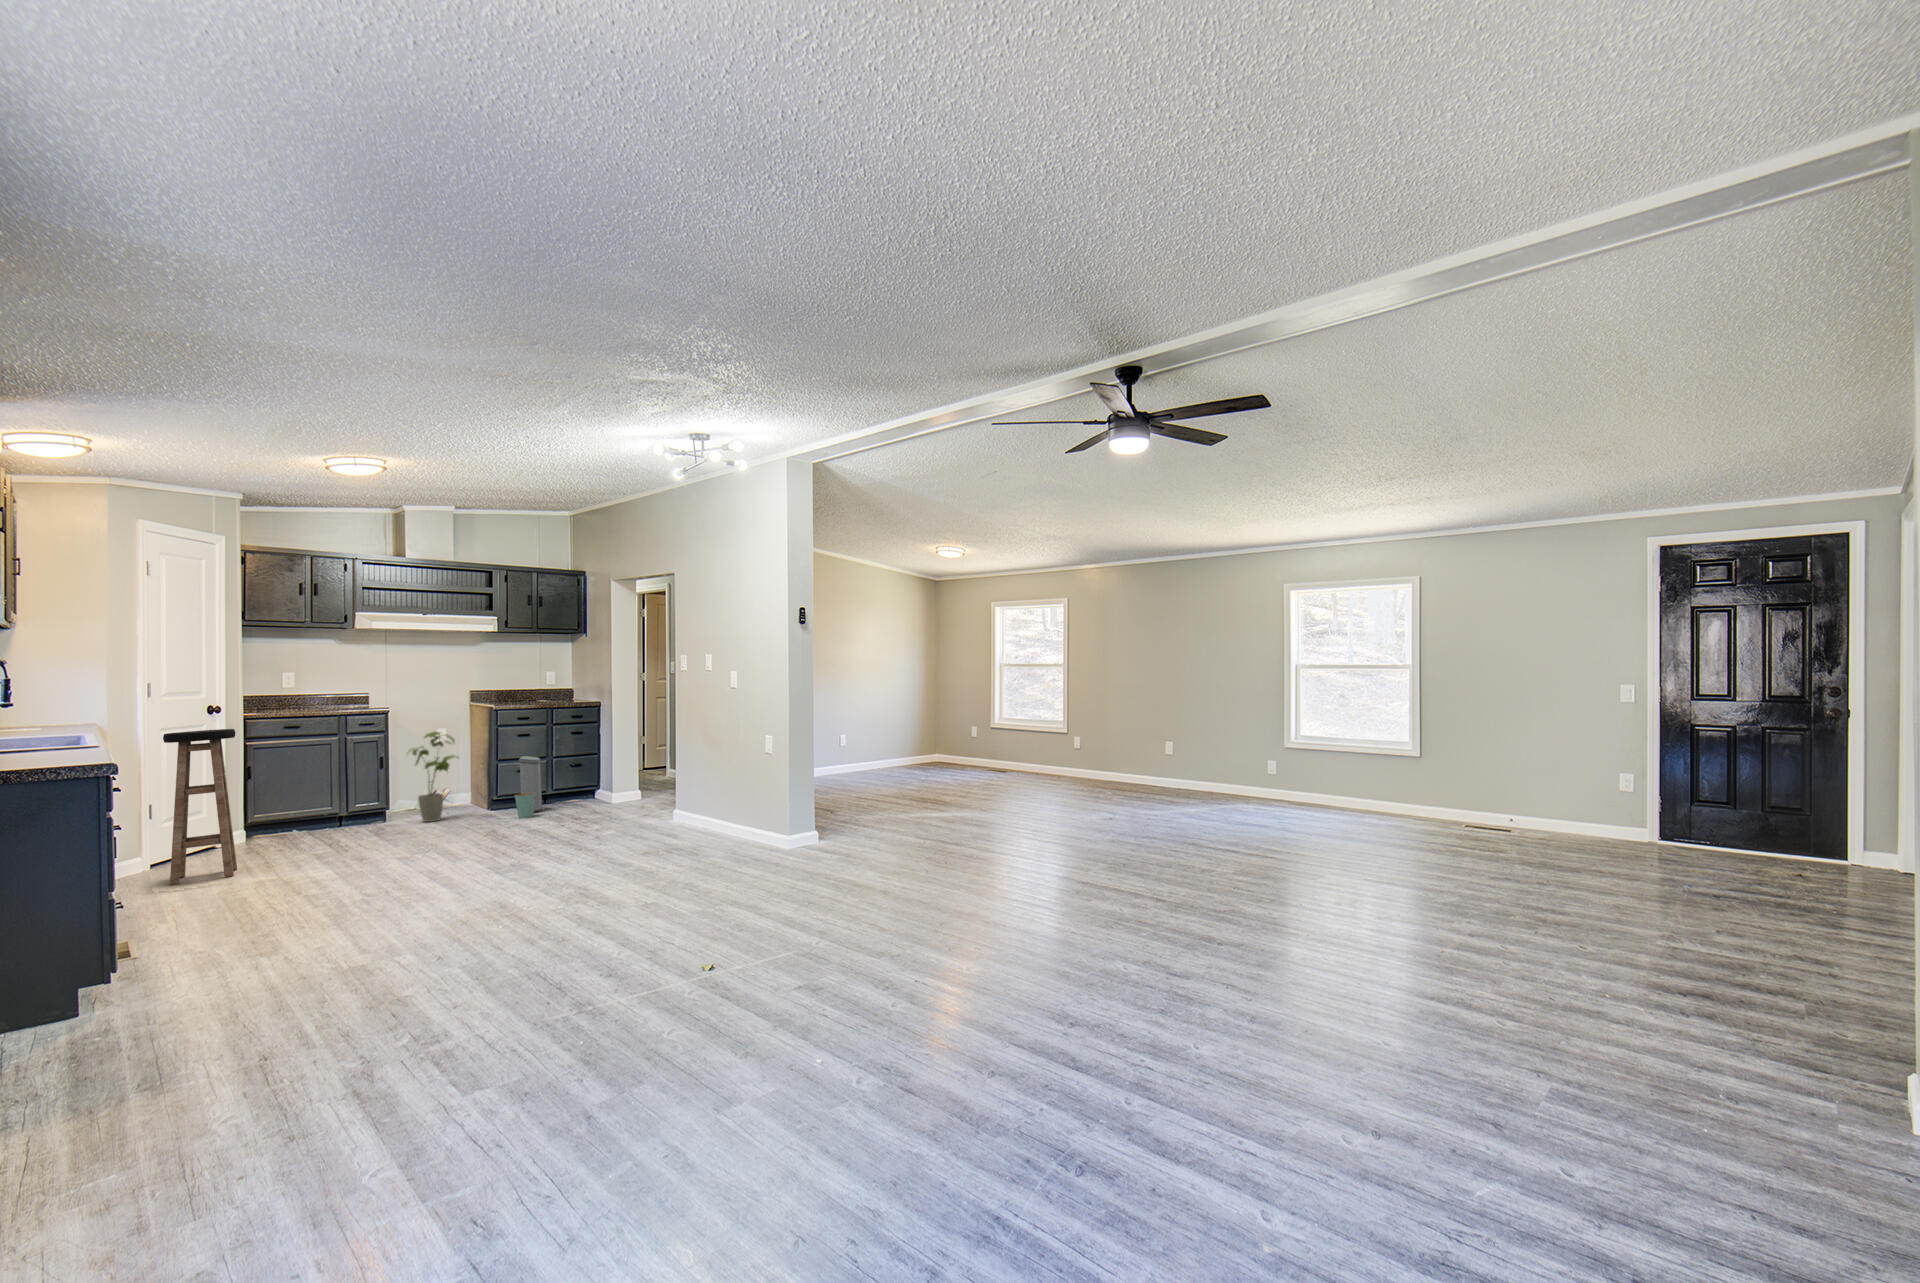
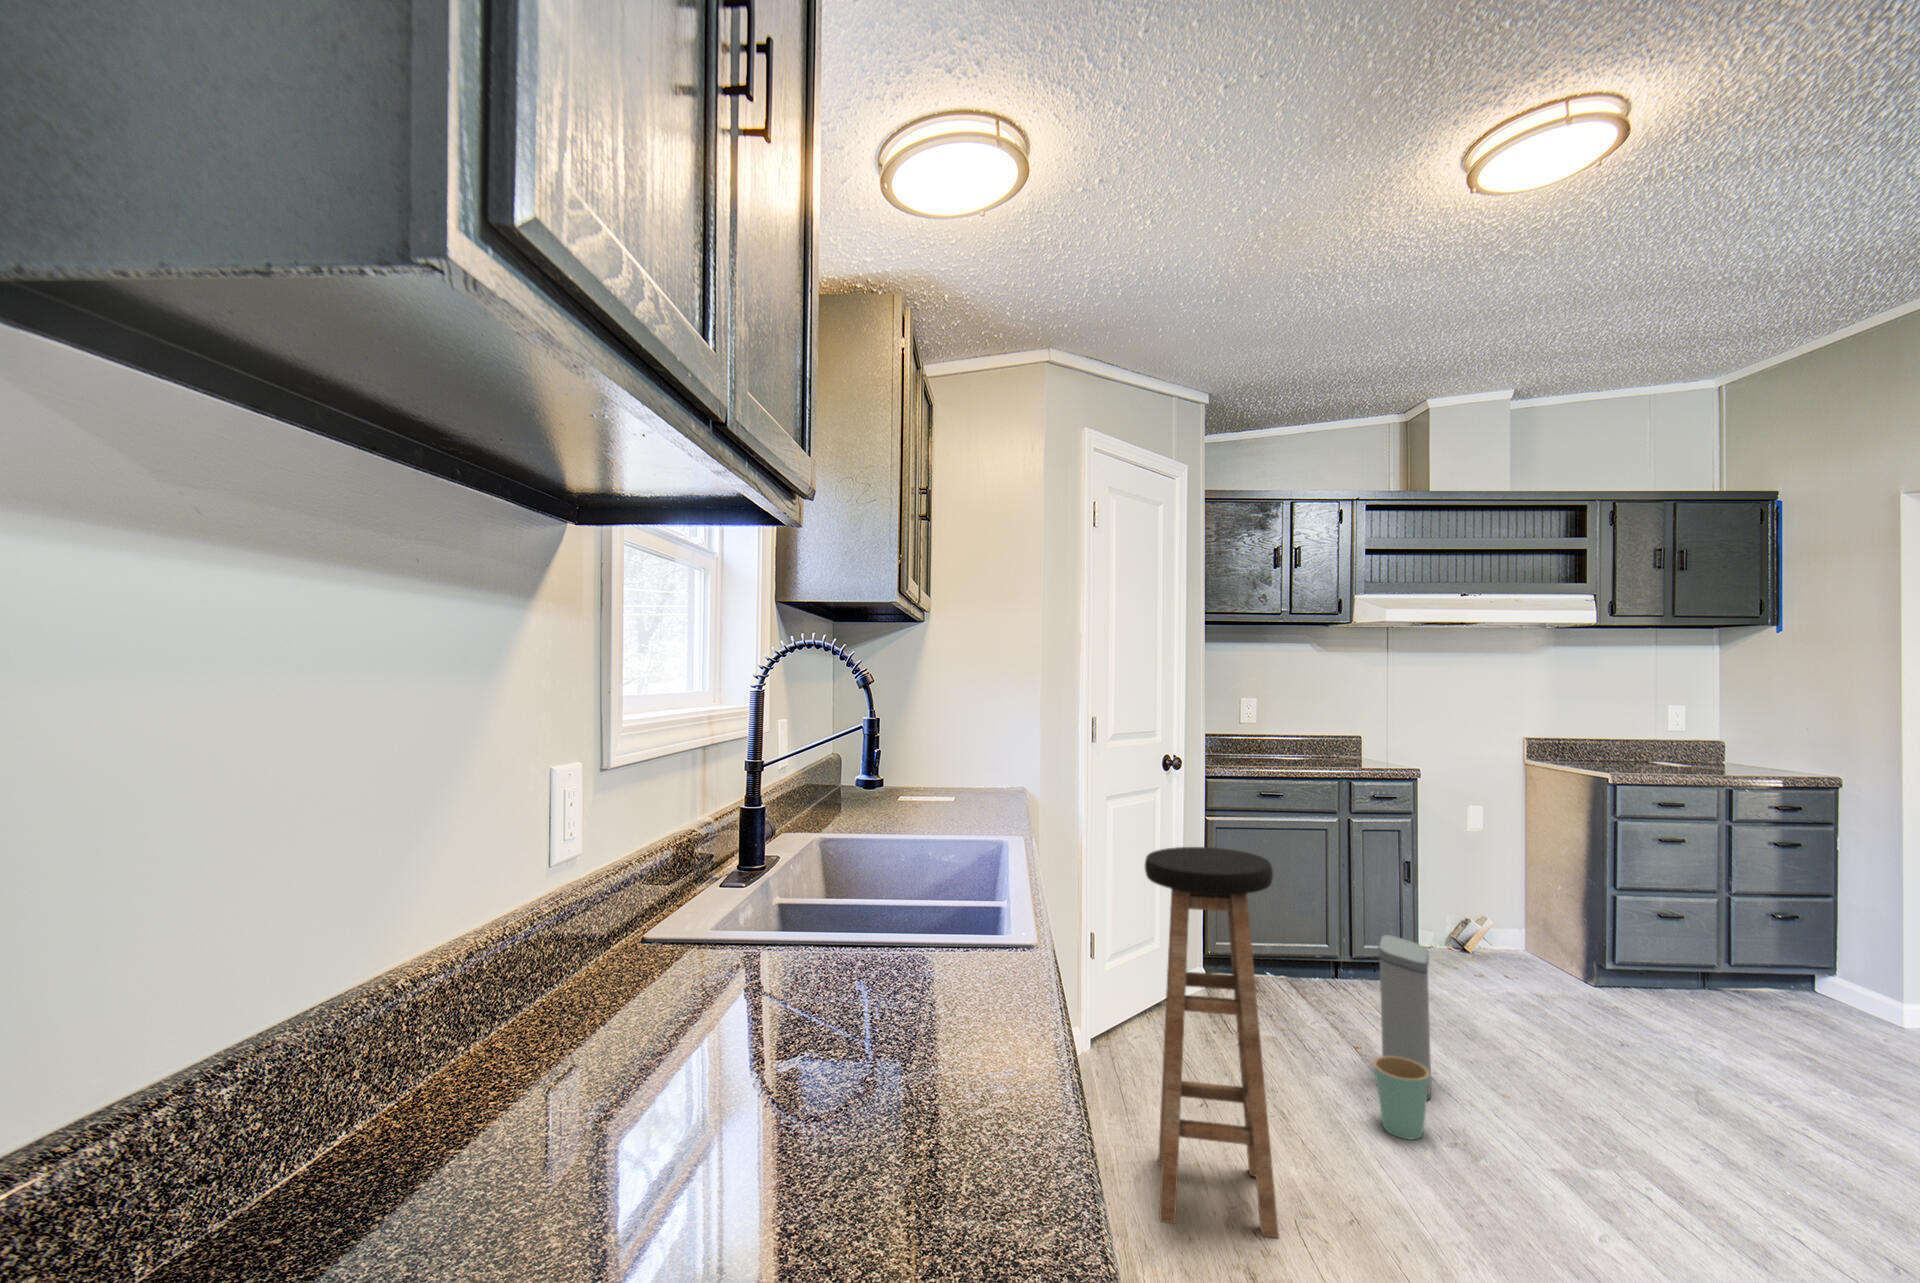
house plant: present [409,732,455,822] -> none [1478,840,1598,1034]
trash can: present [515,756,542,818] -> present [1373,935,1431,1139]

